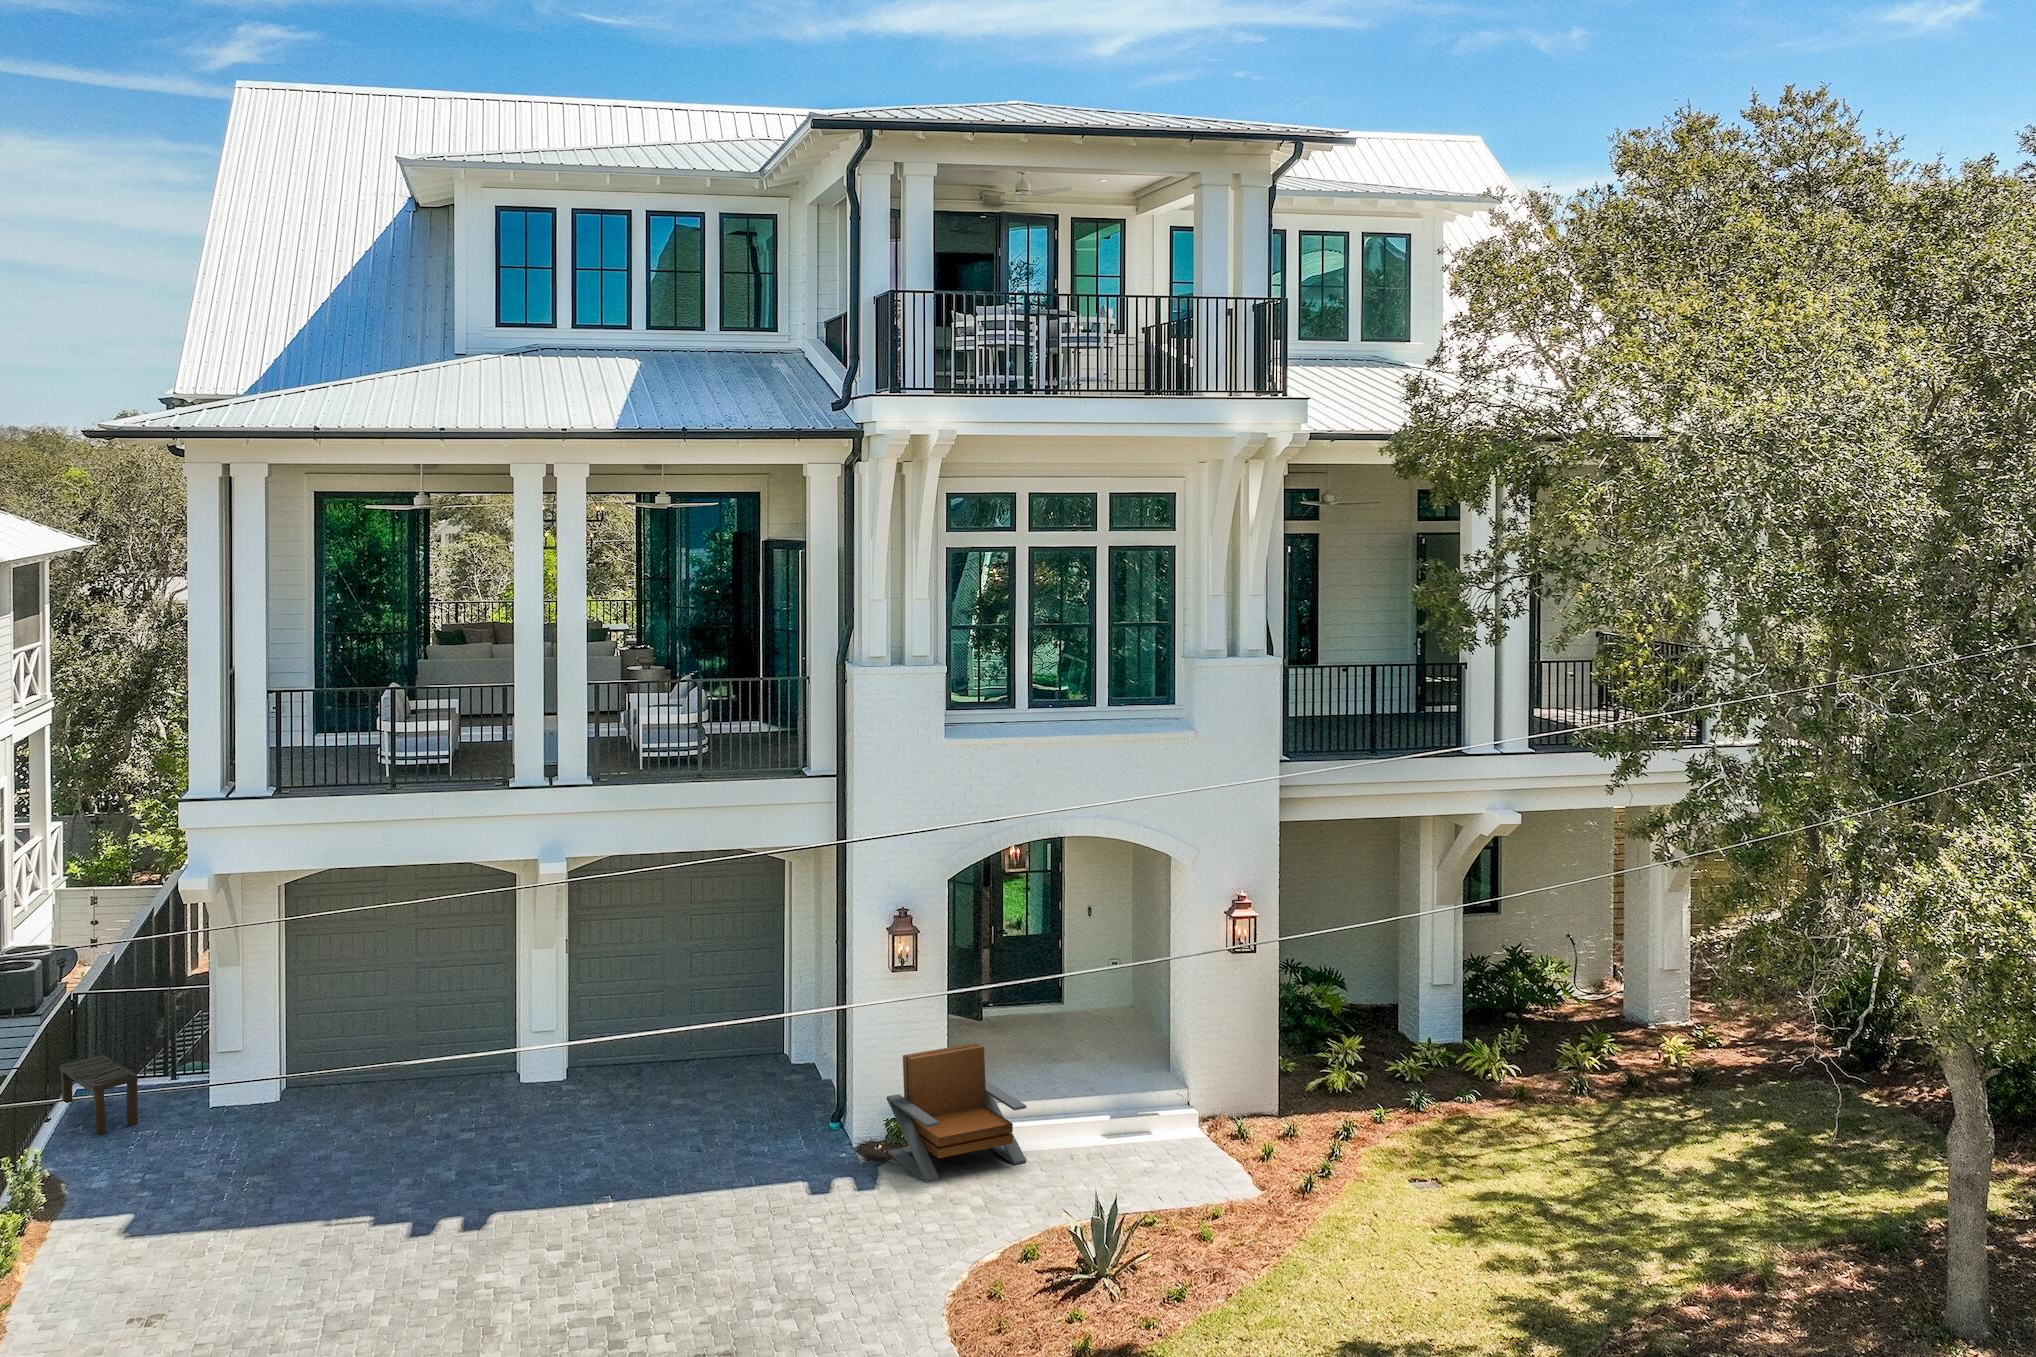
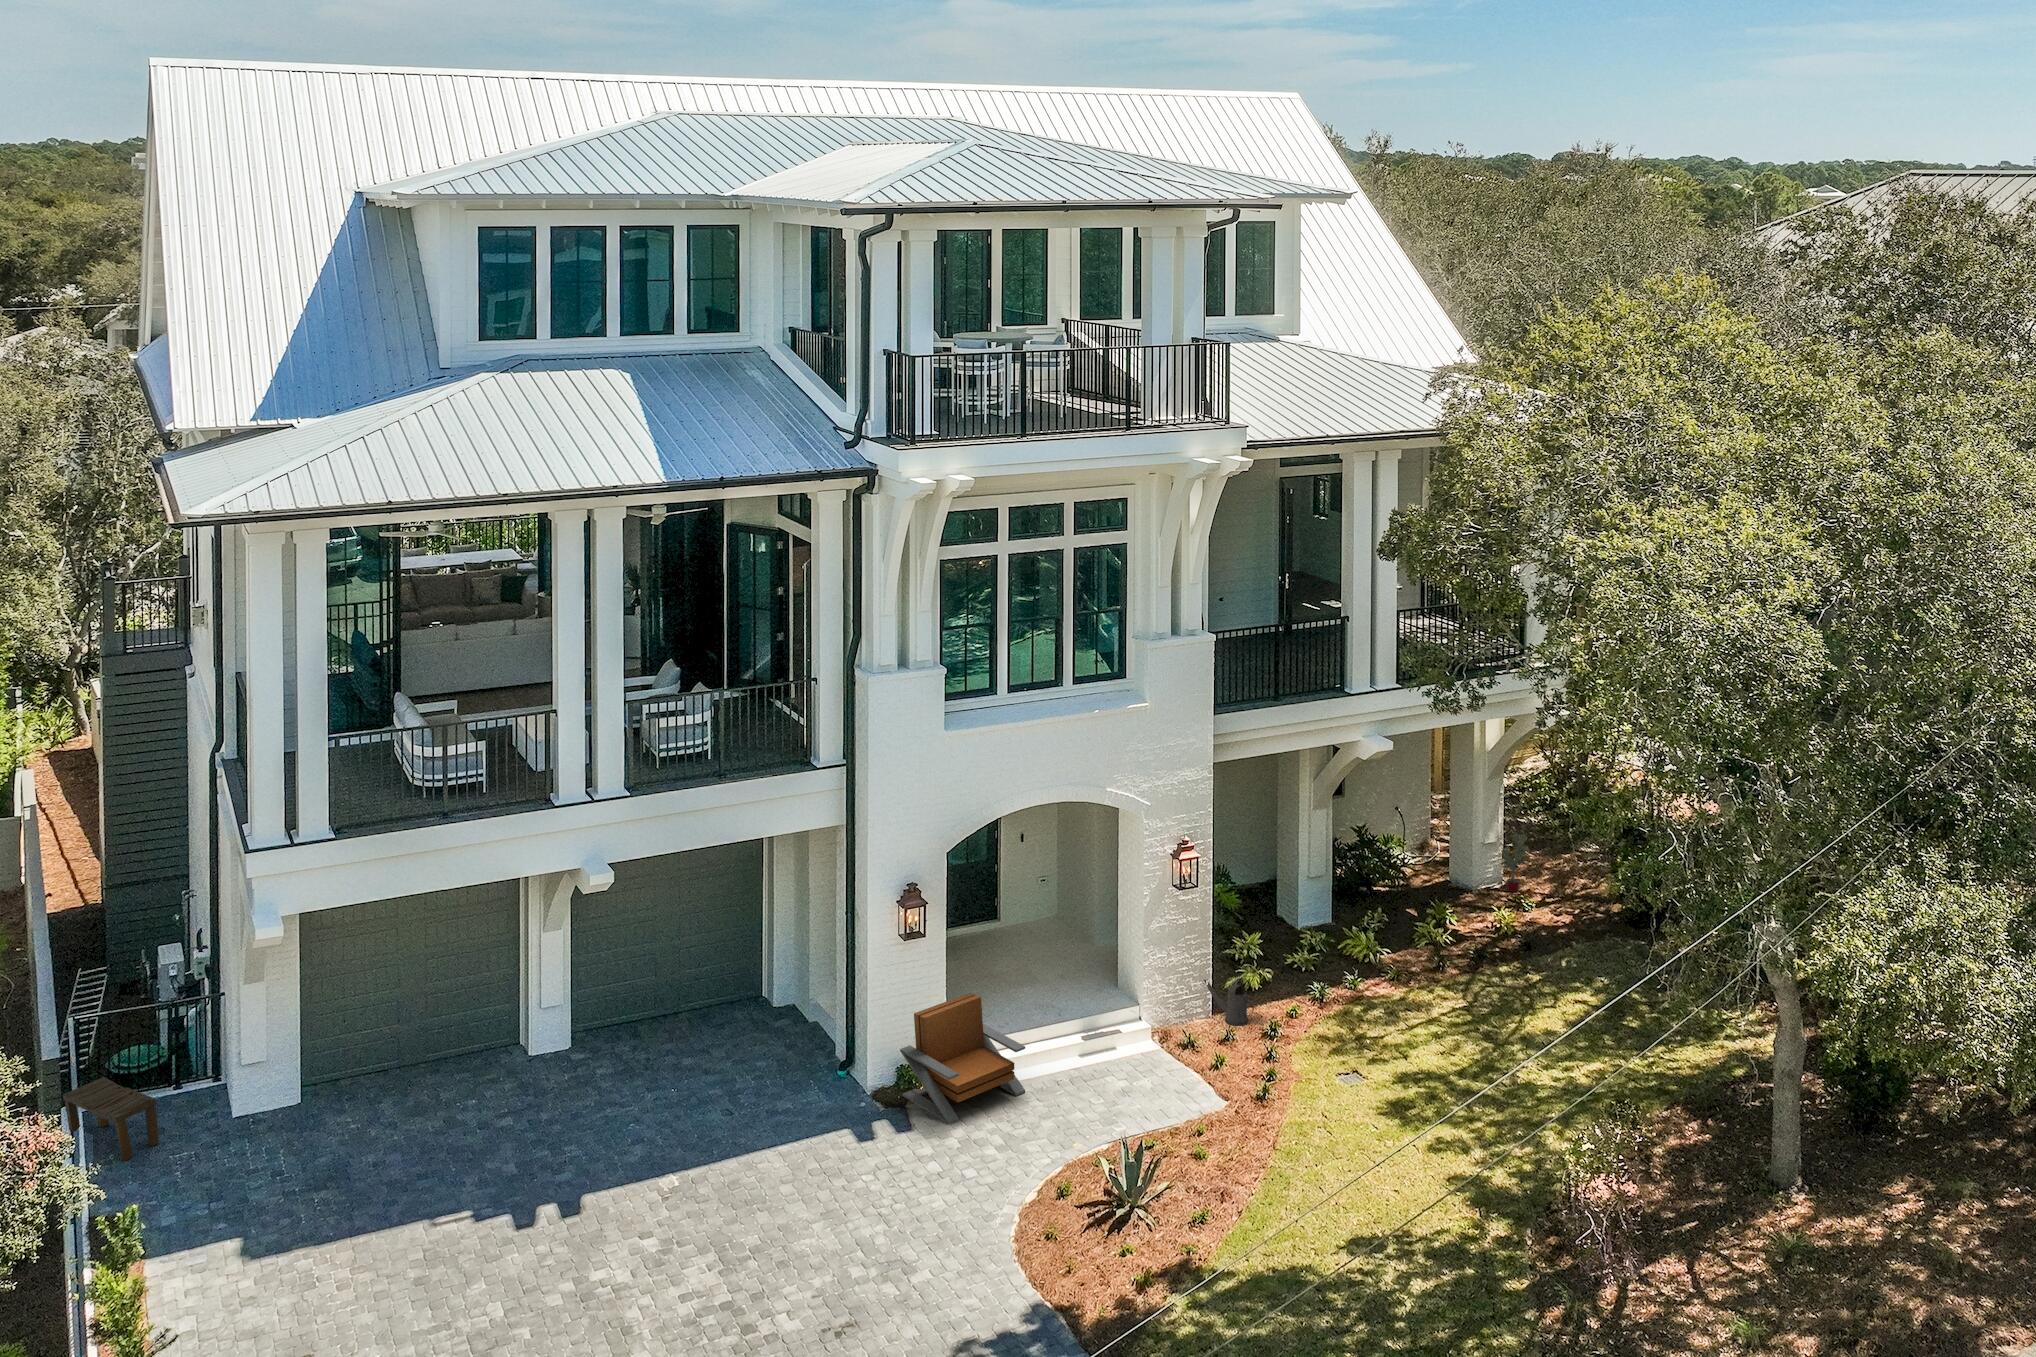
potted tree: none [1676,955,1722,1032] -> present [1501,831,1529,892]
watering can: none [1268,1068,1324,1126] -> present [1204,979,1254,1026]

